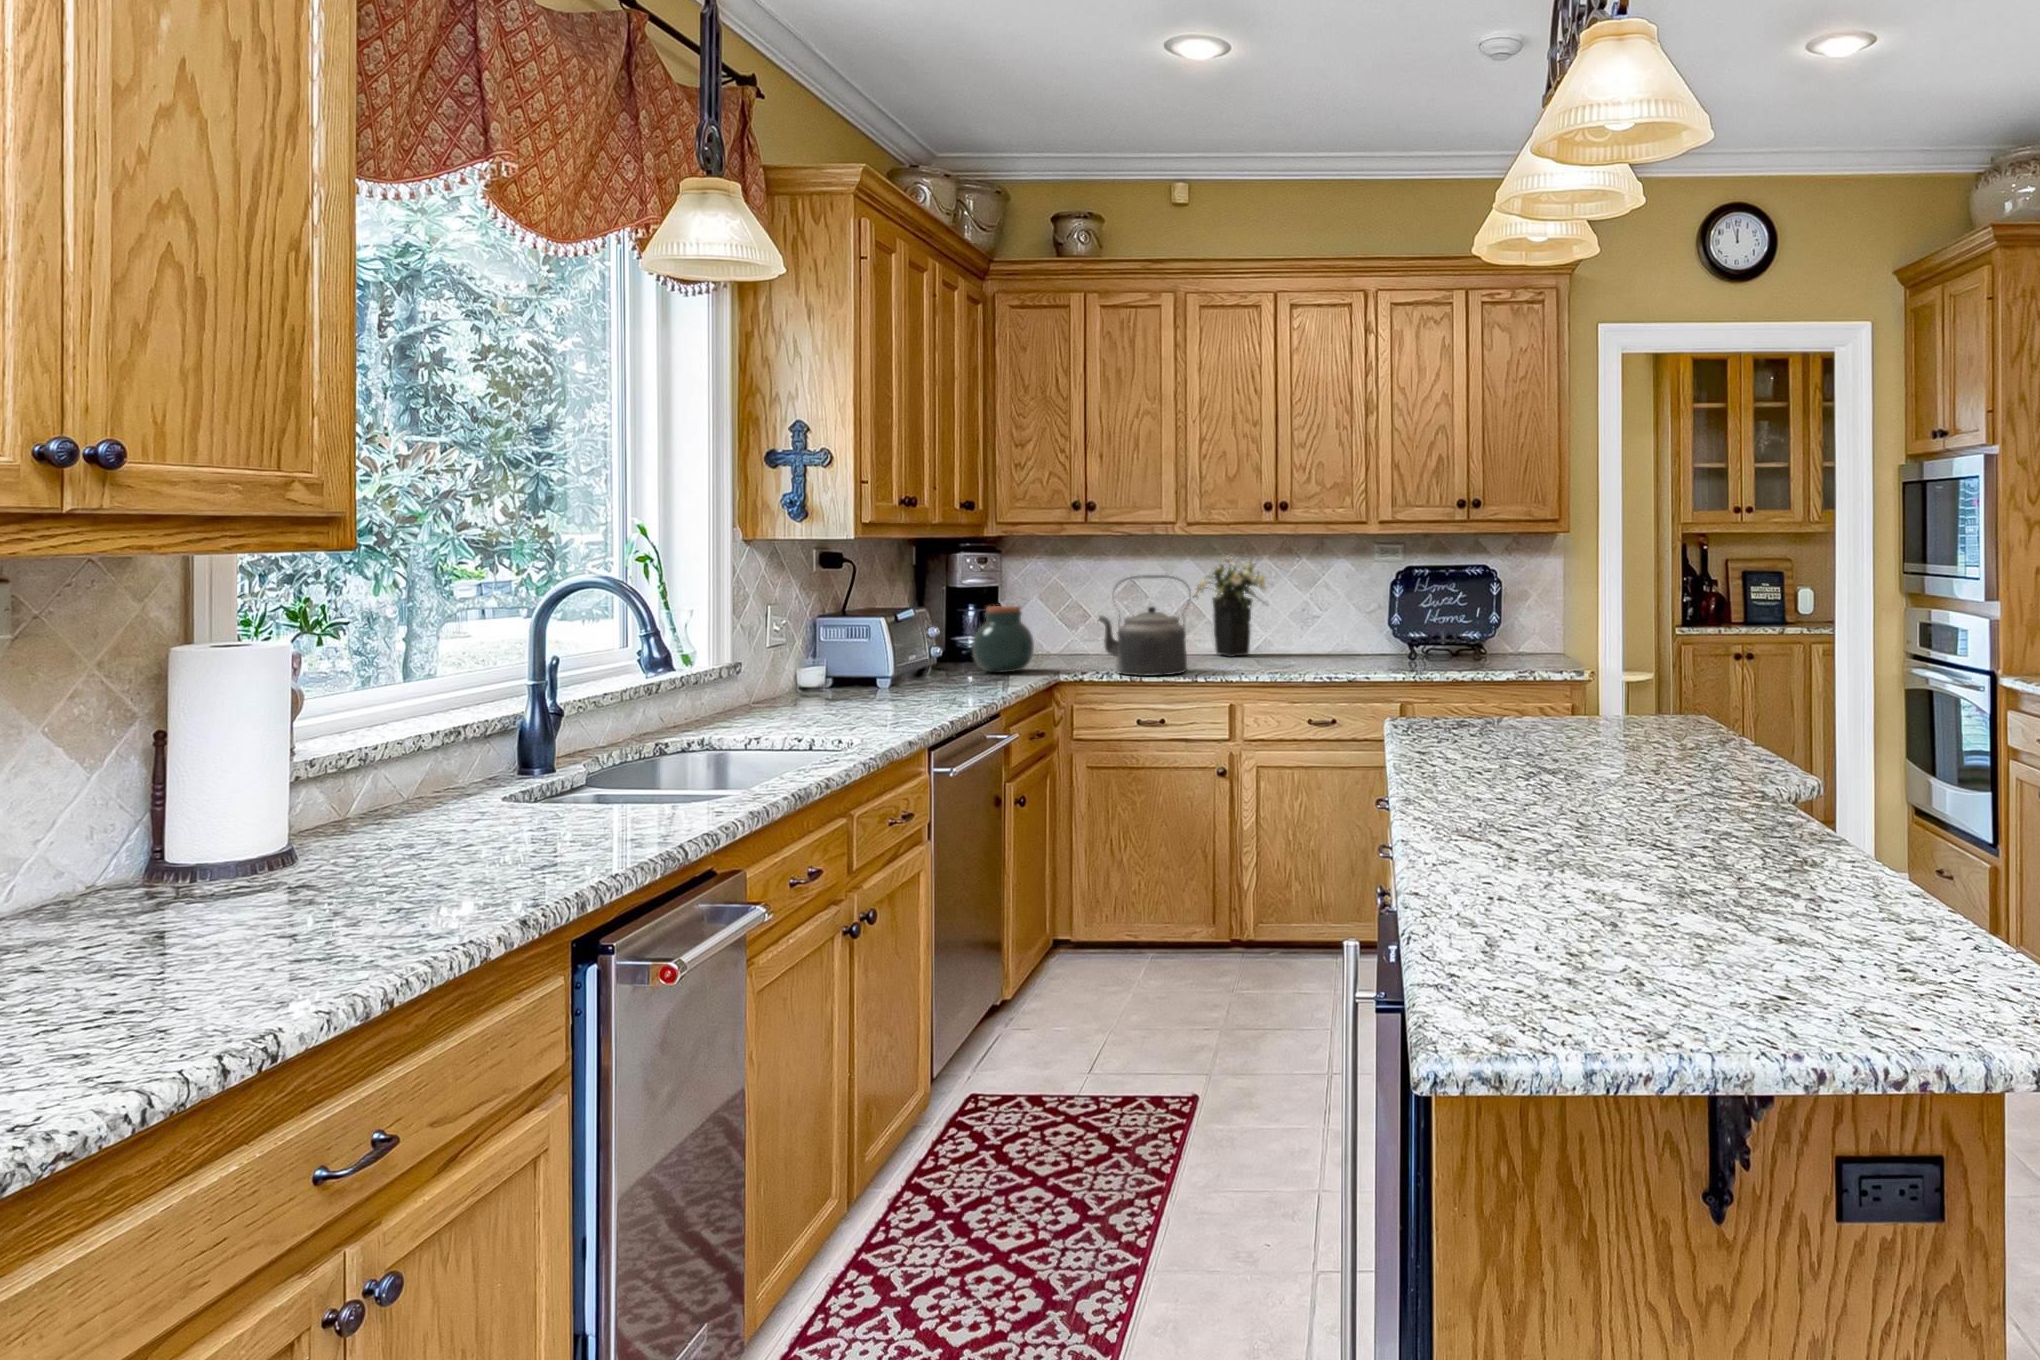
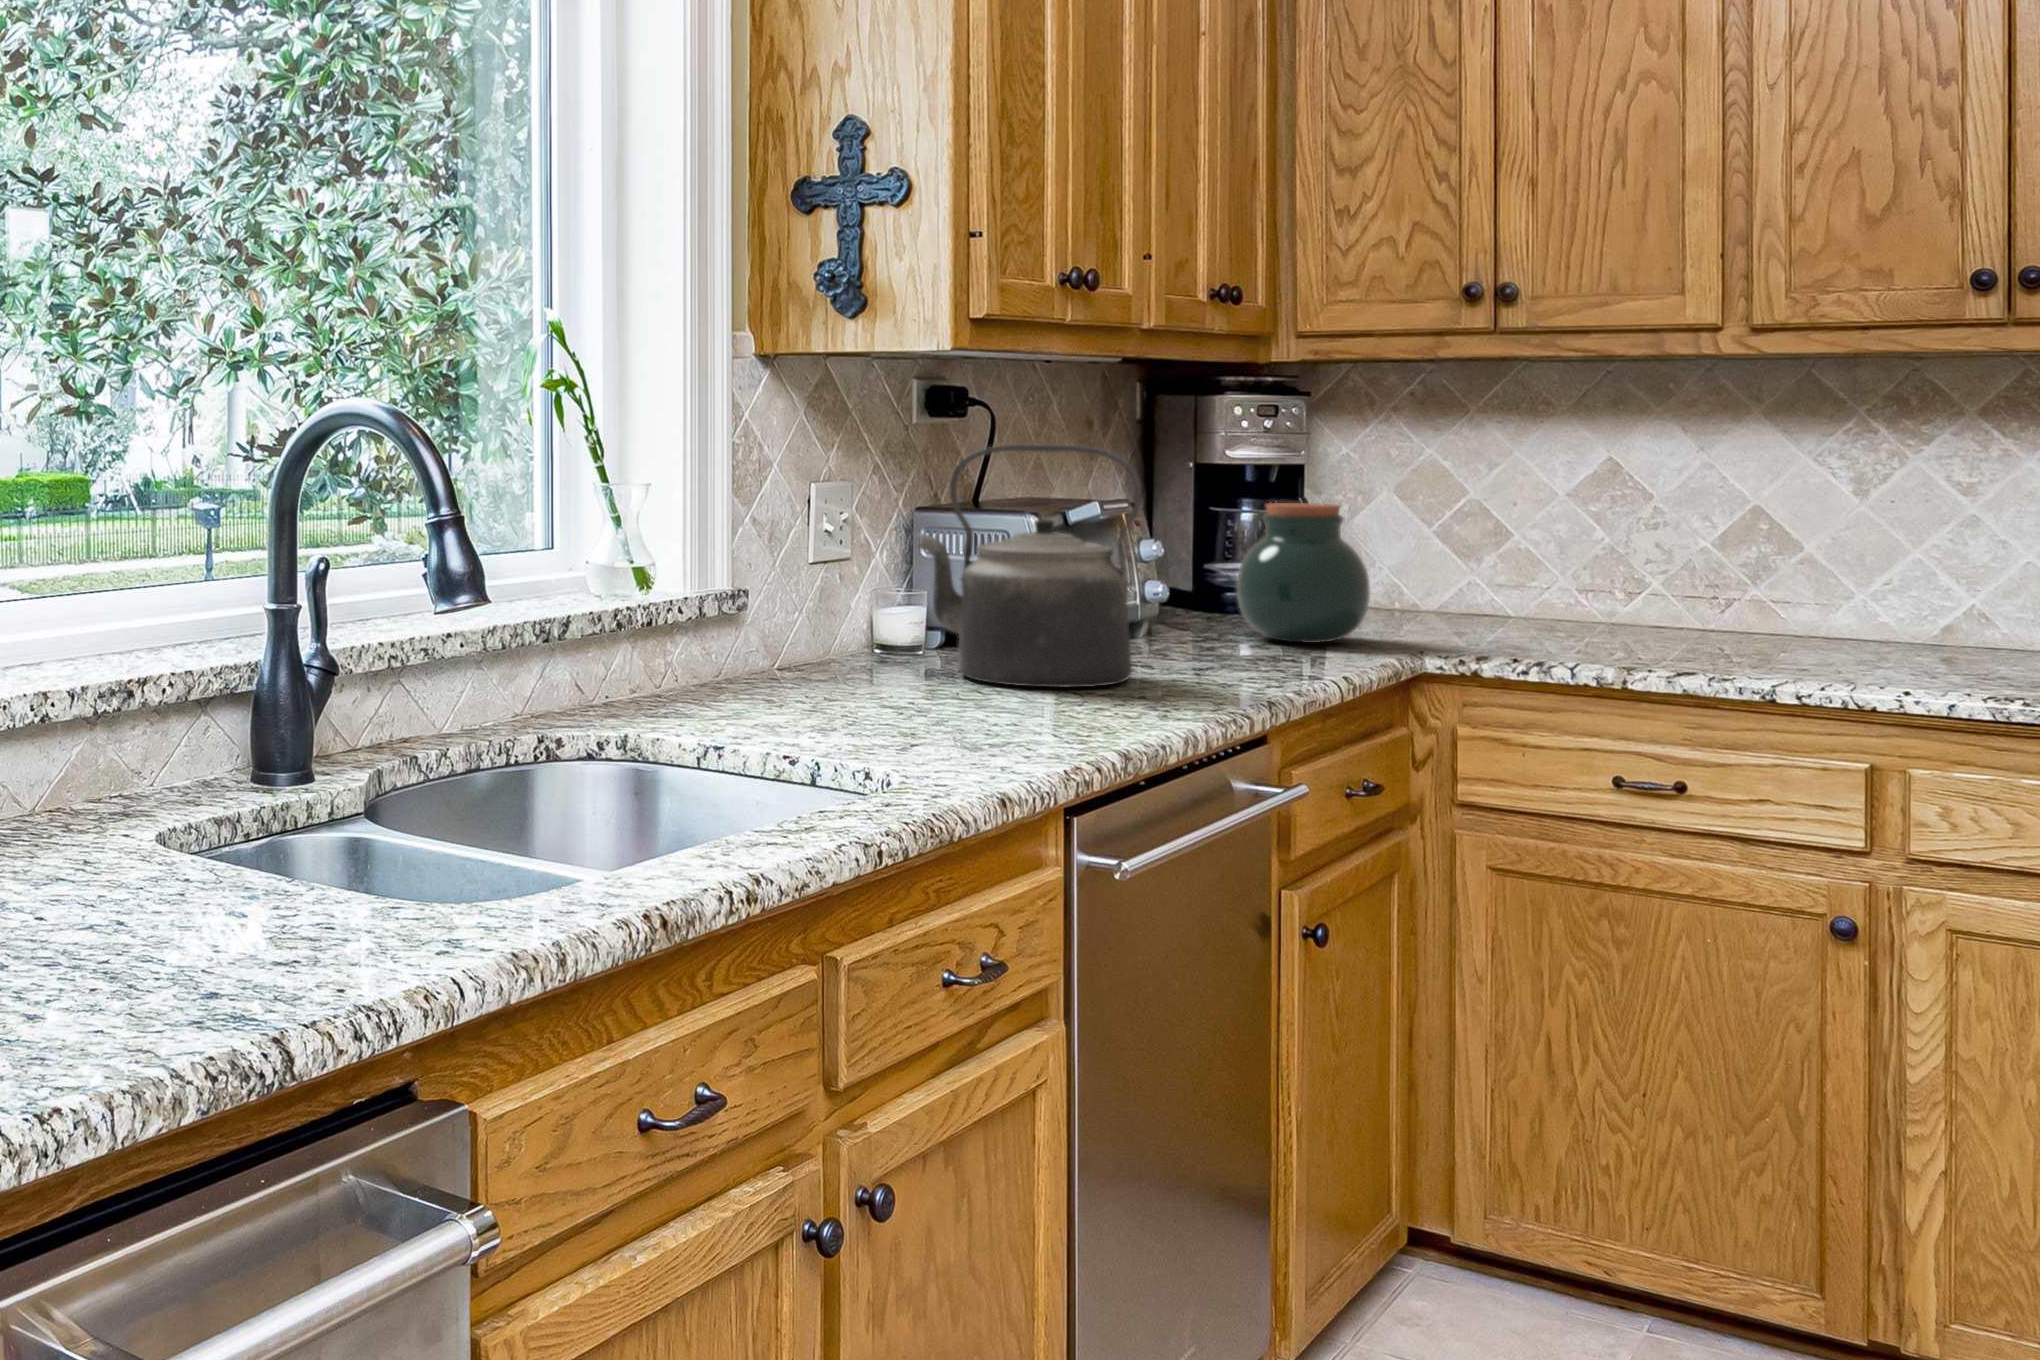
flower arrangement: present [1193,558,1267,657] -> none [1757,407,1984,643]
kettle: present [1099,575,1188,676] -> present [918,444,1141,687]

